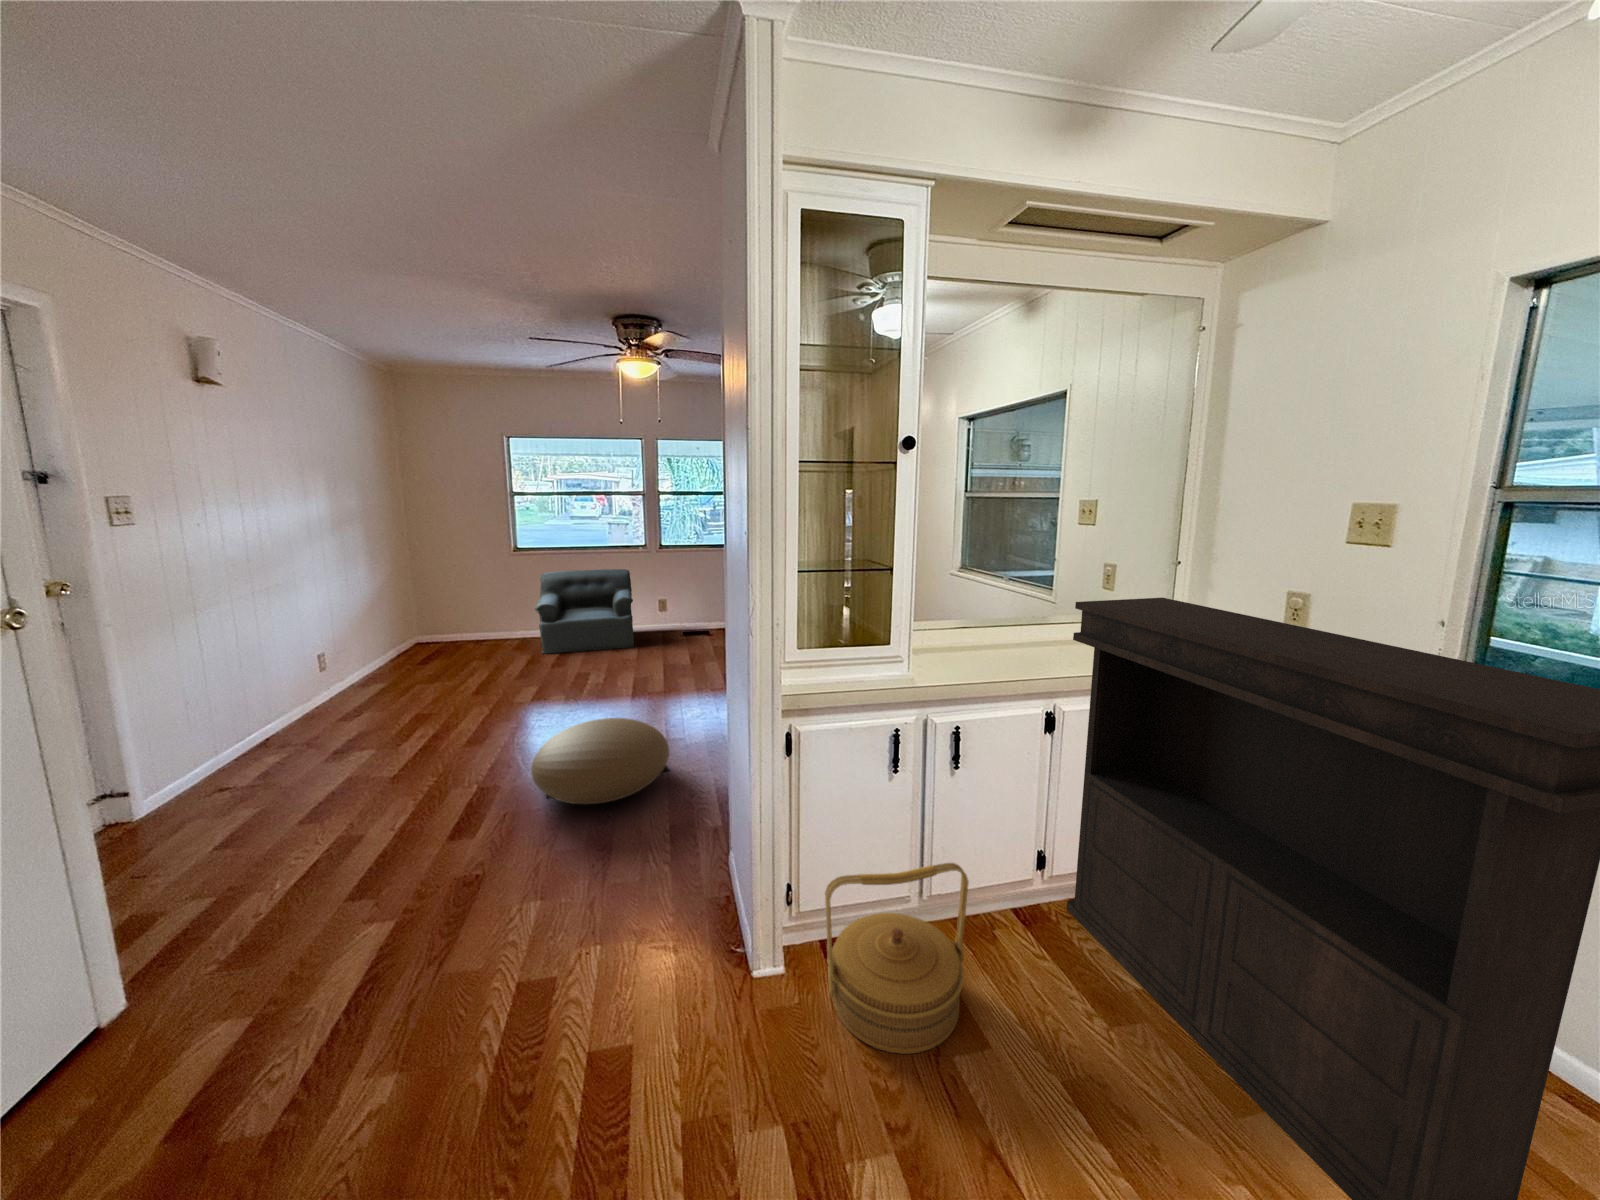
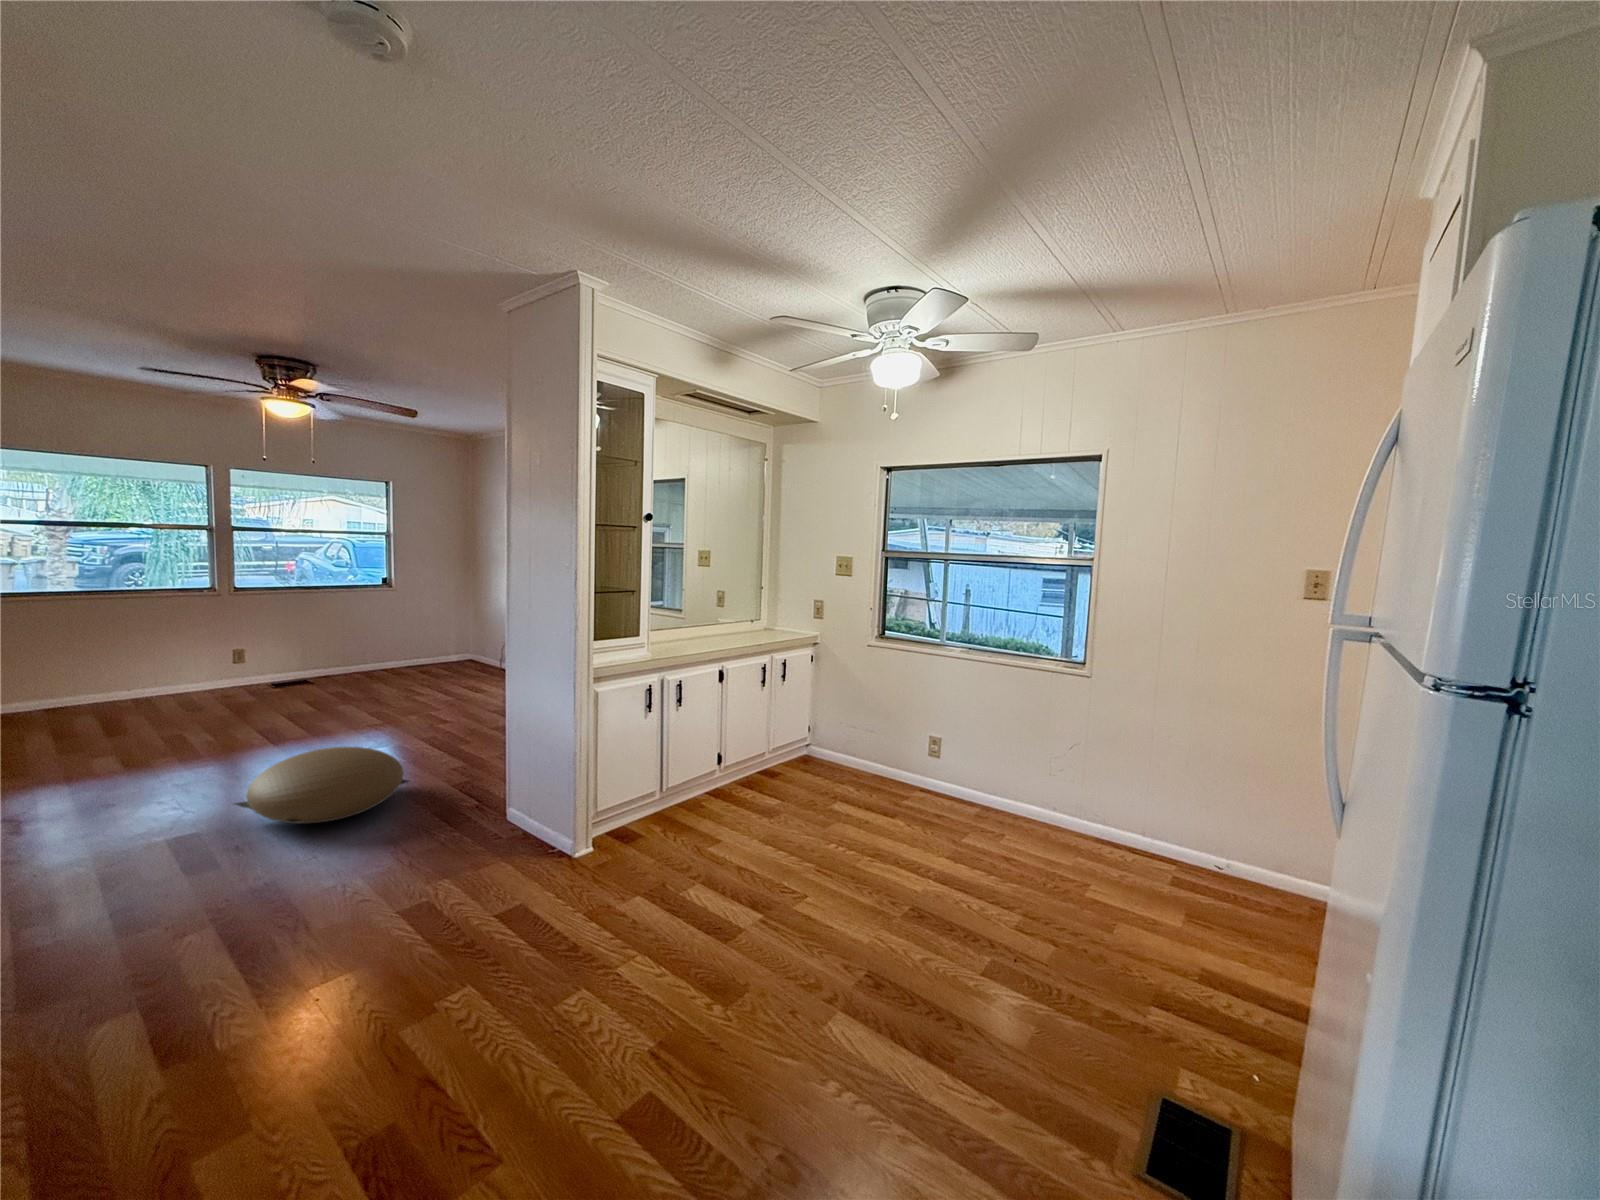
armchair: present [535,569,634,654] -> none [25,619,214,731]
console table: present [1066,598,1600,1200] -> none [730,606,930,840]
woven basket: present [825,863,969,1054] -> none [628,753,705,858]

